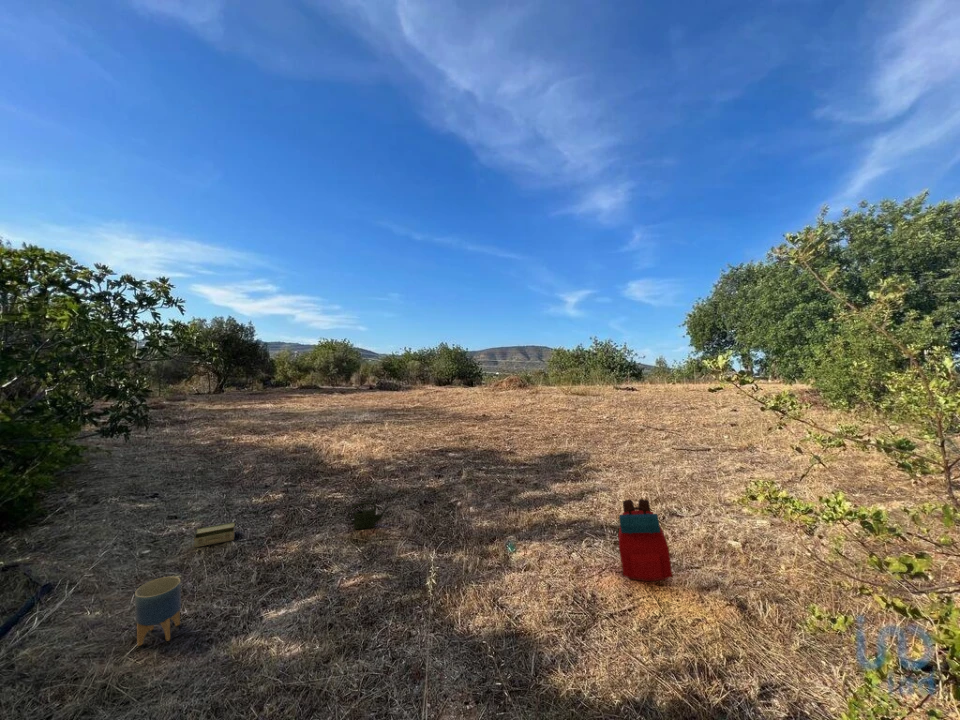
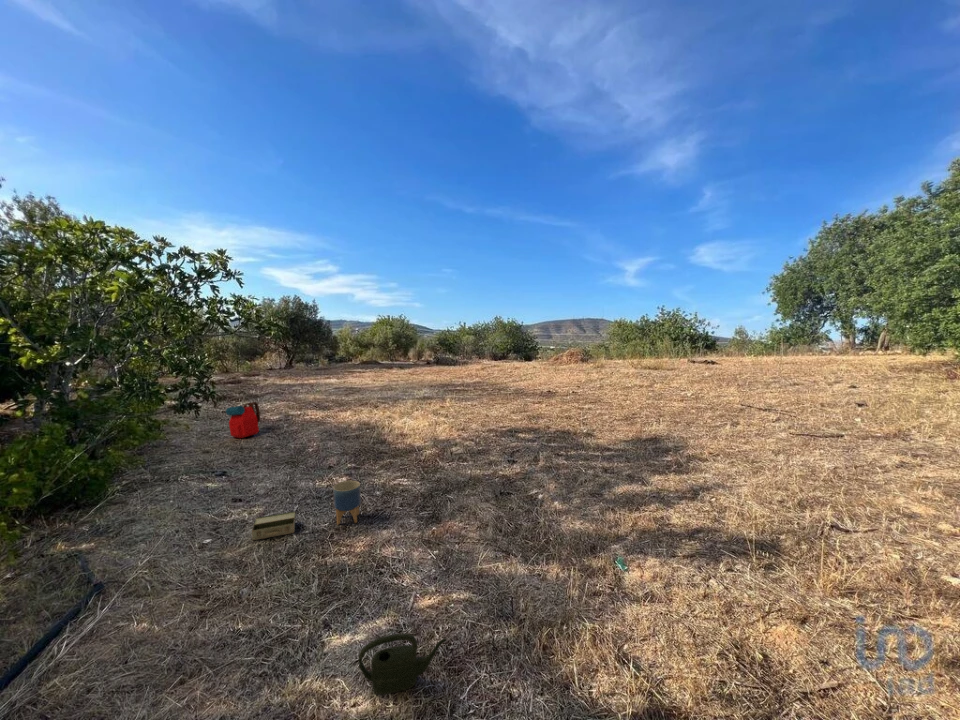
backpack: present [618,499,672,581] -> present [226,402,260,438]
watering can: present [348,502,390,529] -> present [359,633,446,694]
planter: present [135,577,181,646] -> present [333,481,361,525]

